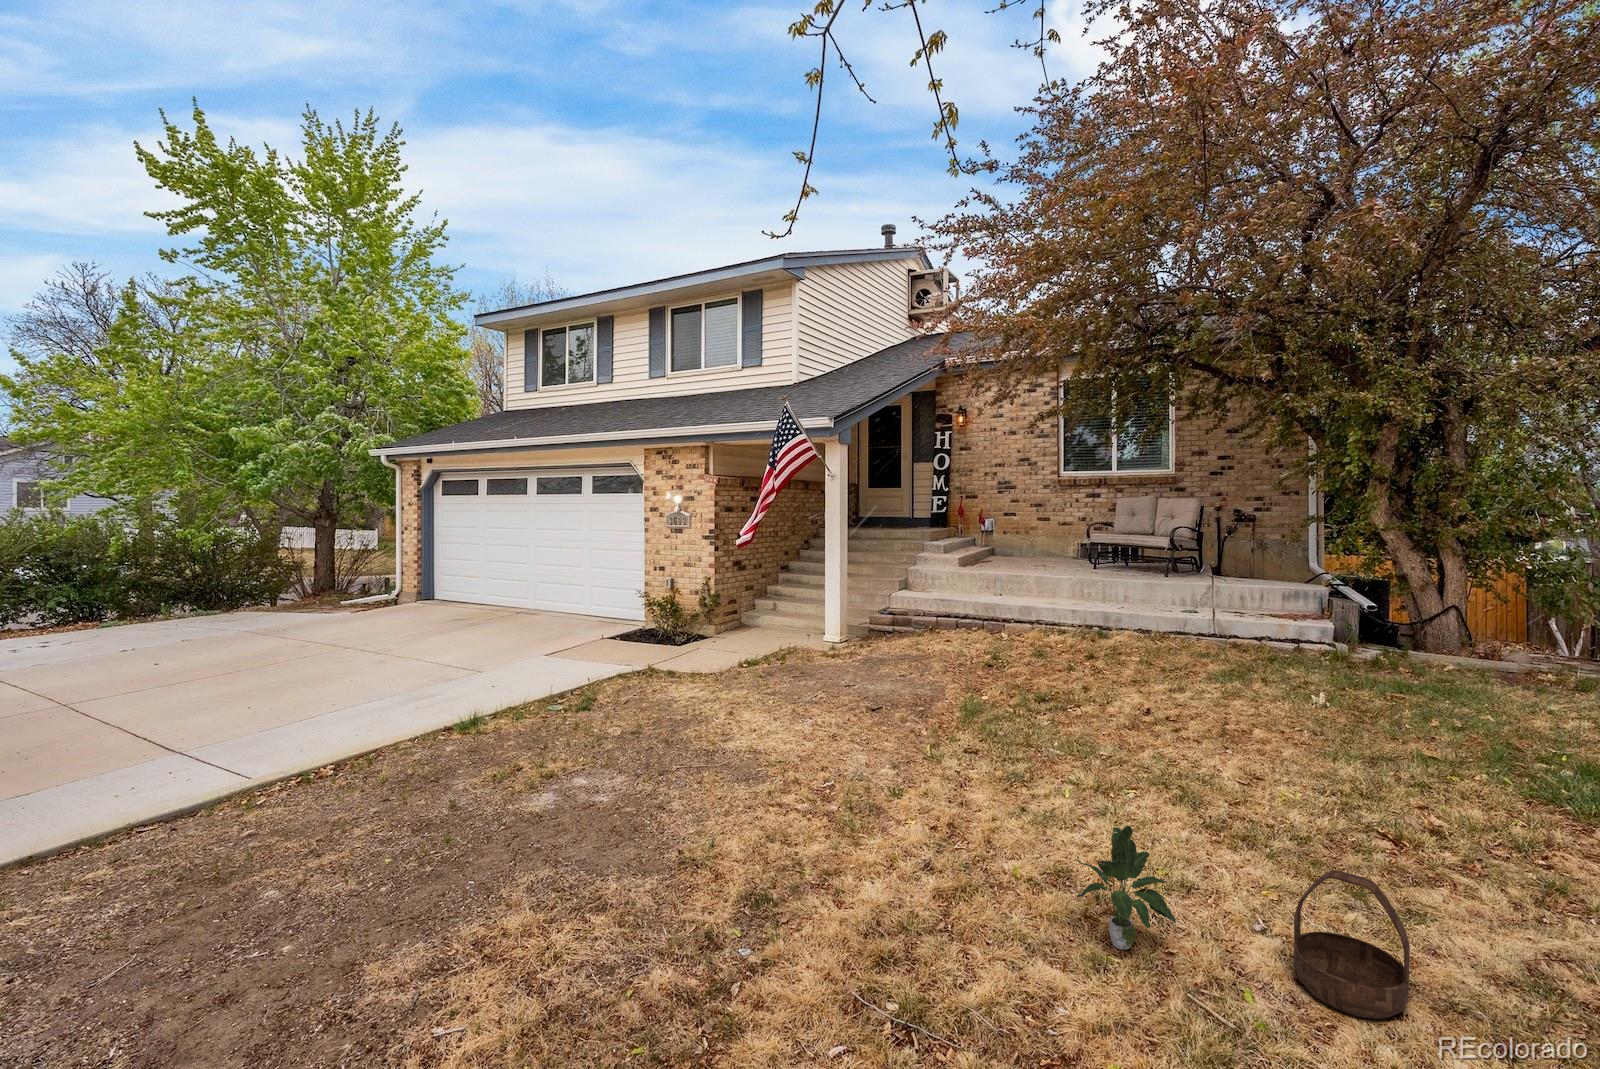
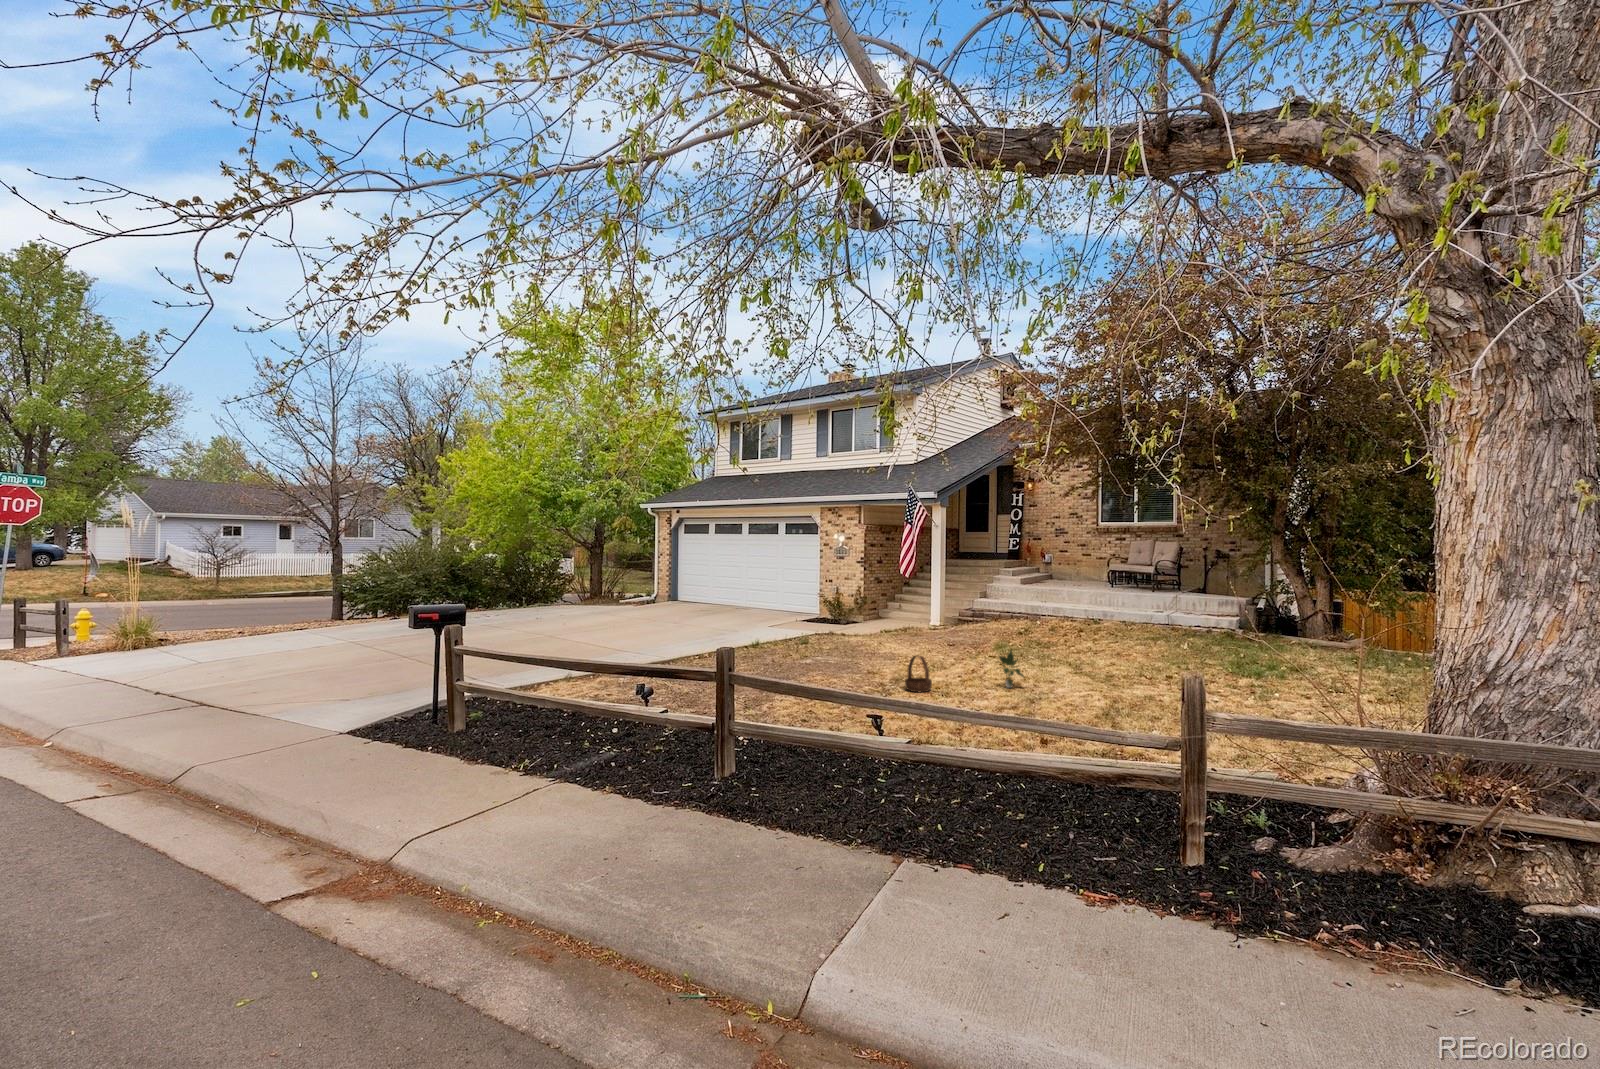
basket: present [1294,870,1410,1019] -> present [905,656,932,692]

